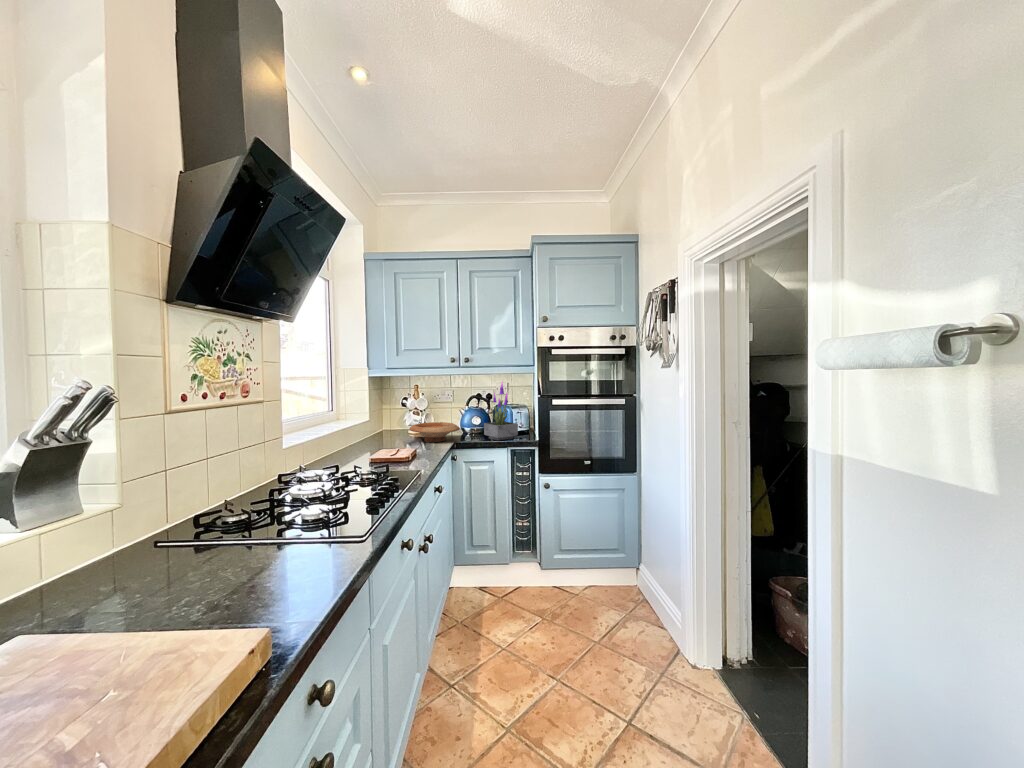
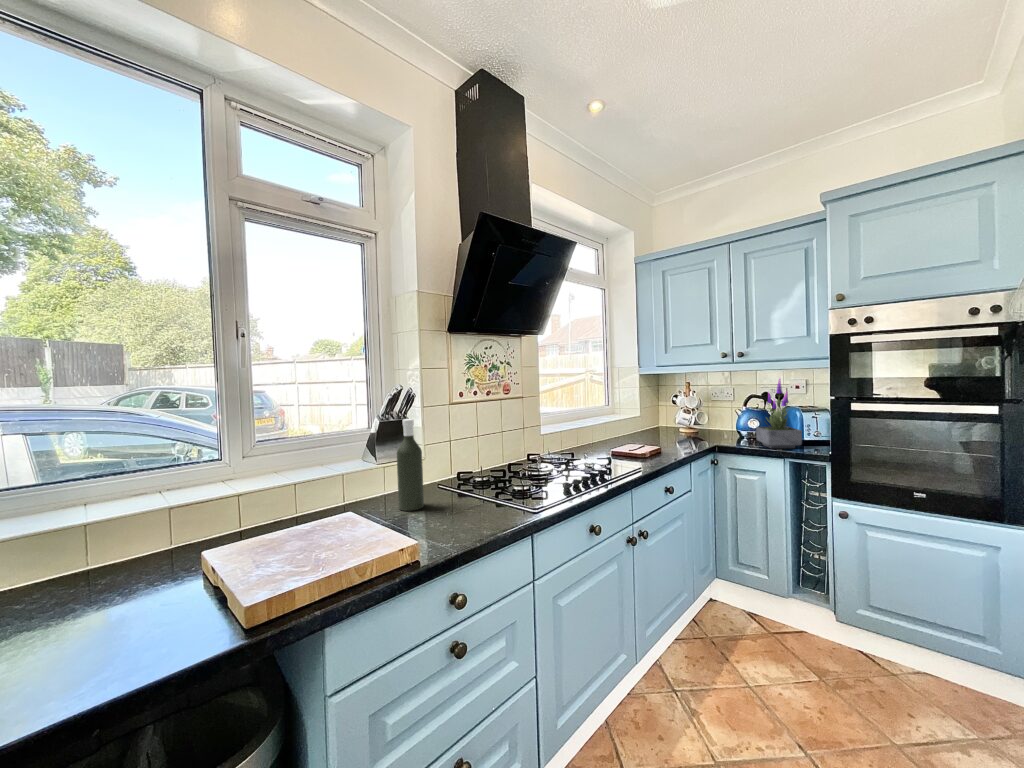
wooden bowl: present [410,422,460,442] -> none [668,422,725,443]
bottle: none [110,438,170,602] -> present [397,419,424,511]

